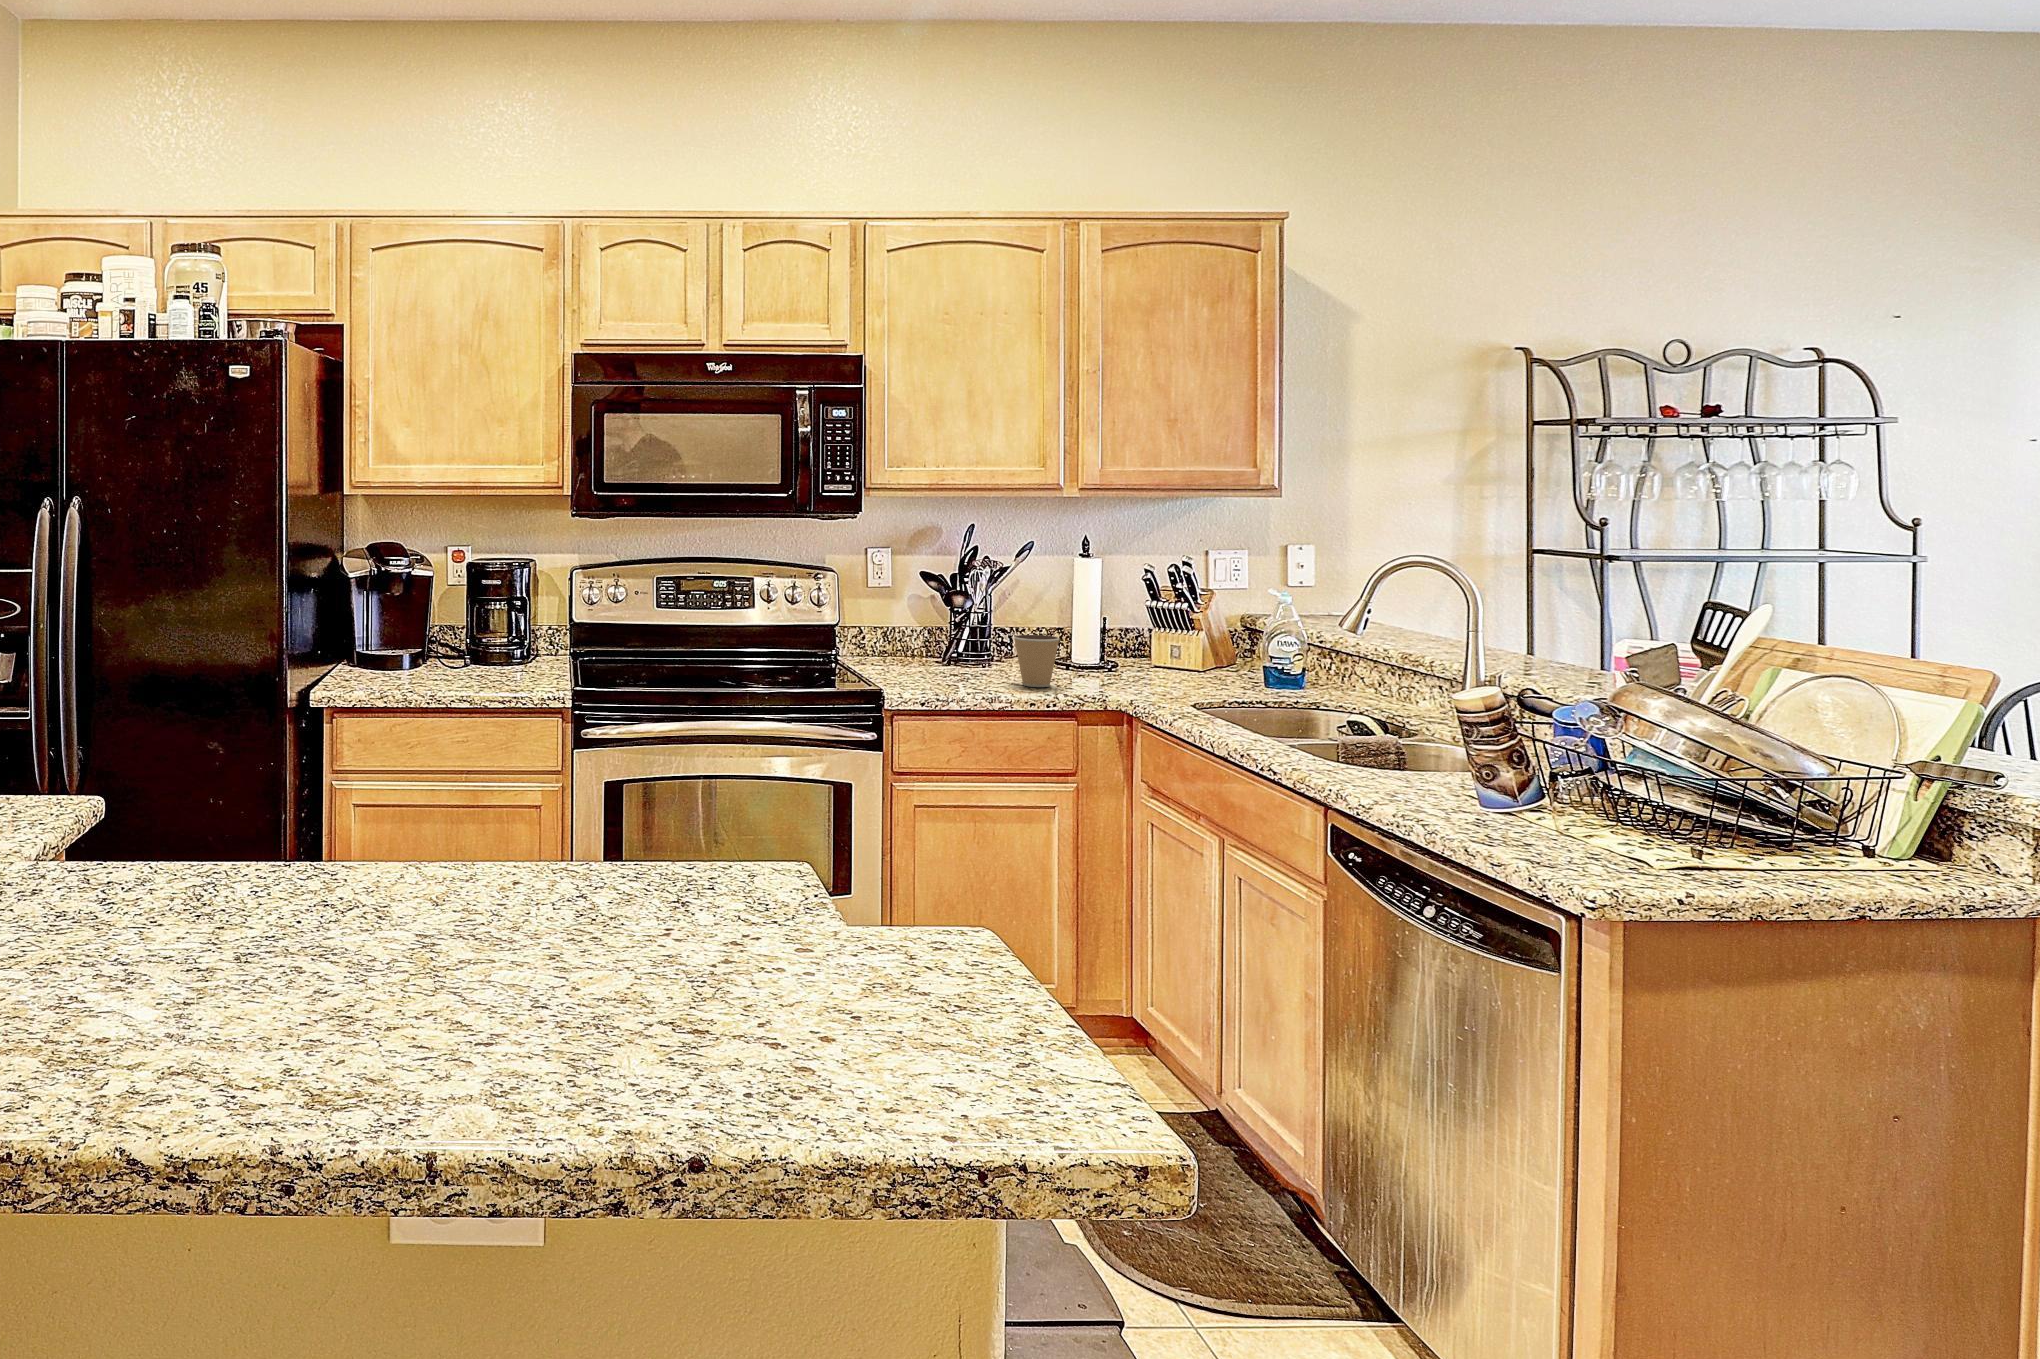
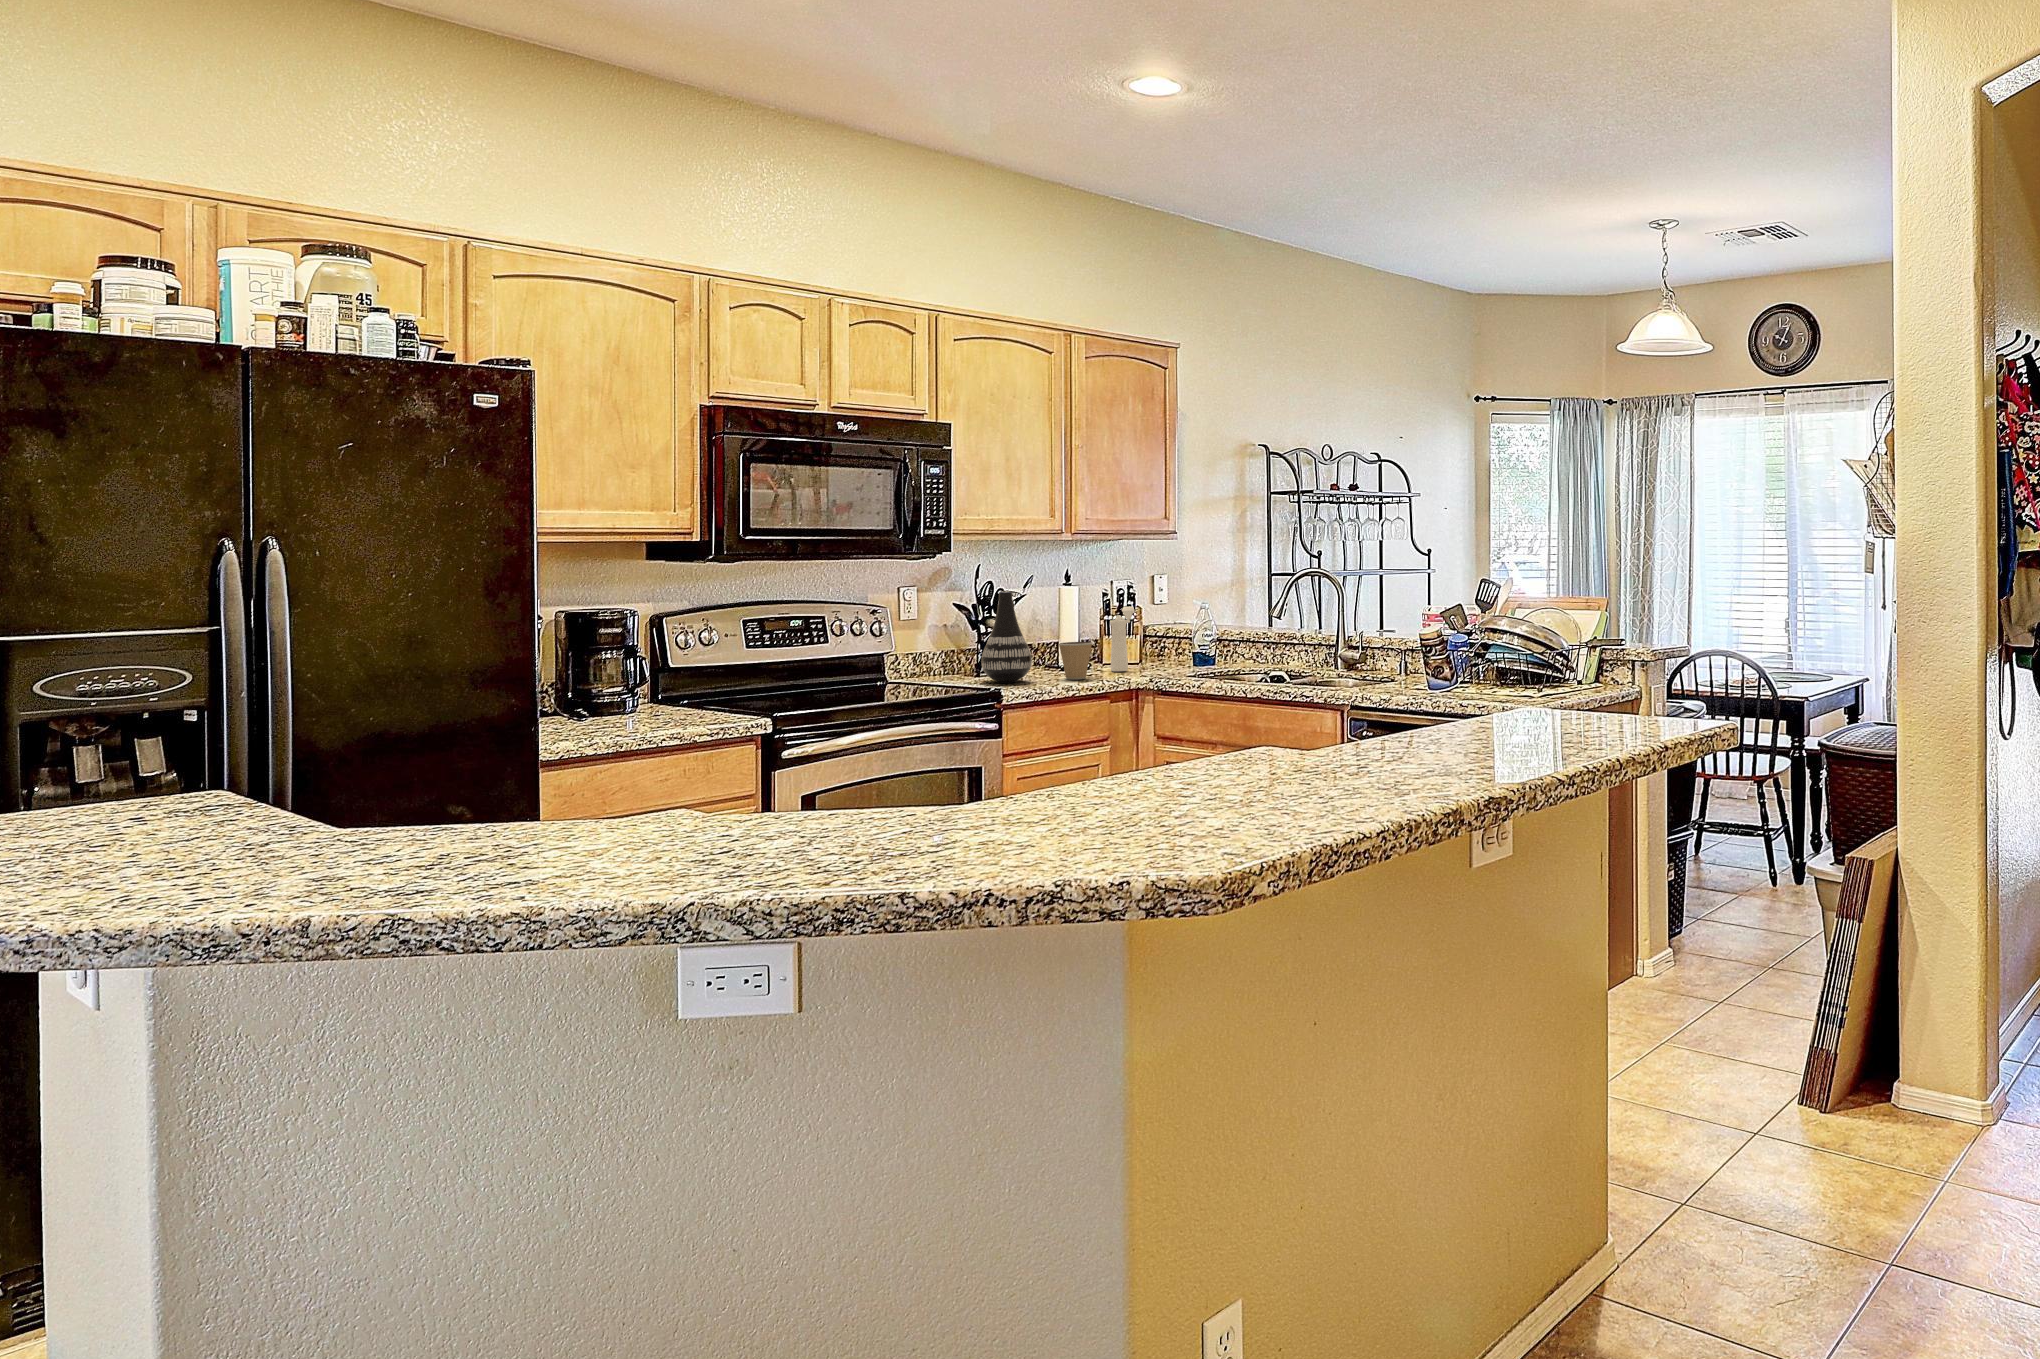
vase: none [911,563,975,680] -> present [981,592,1032,683]
pepper mill: none [1113,592,1166,682] -> present [1110,607,1135,671]

